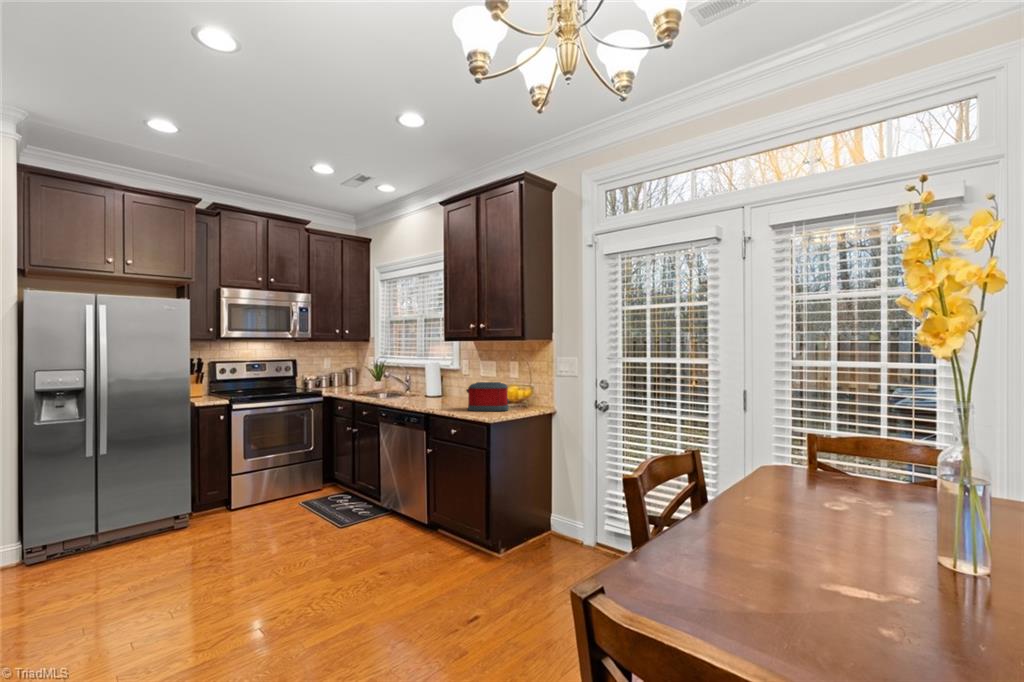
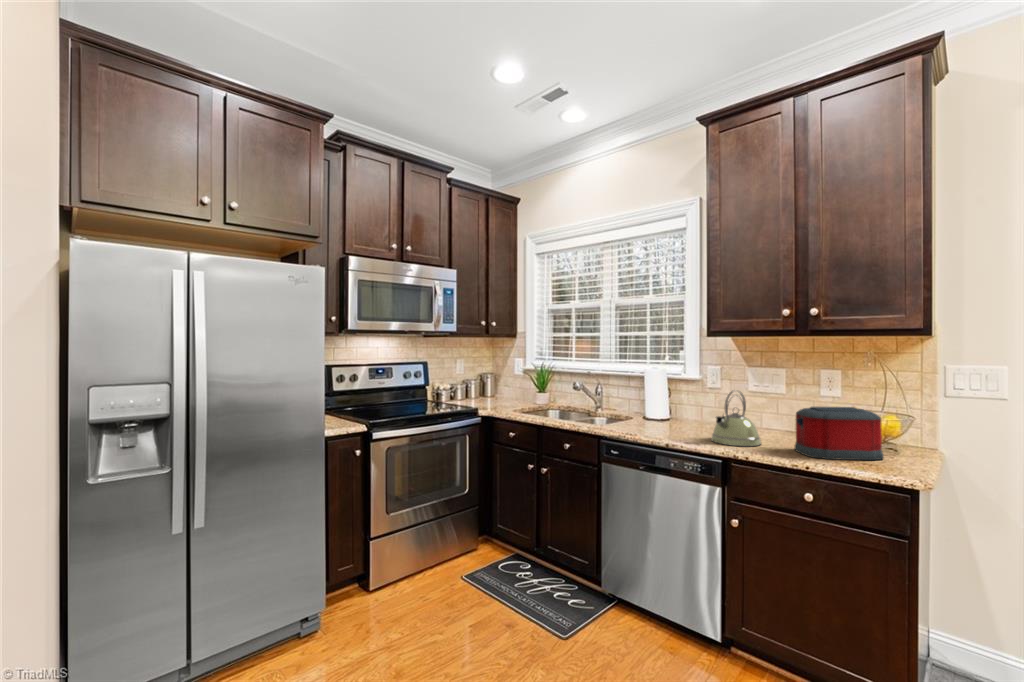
kettle: none [432,374,462,407] -> present [711,390,761,446]

